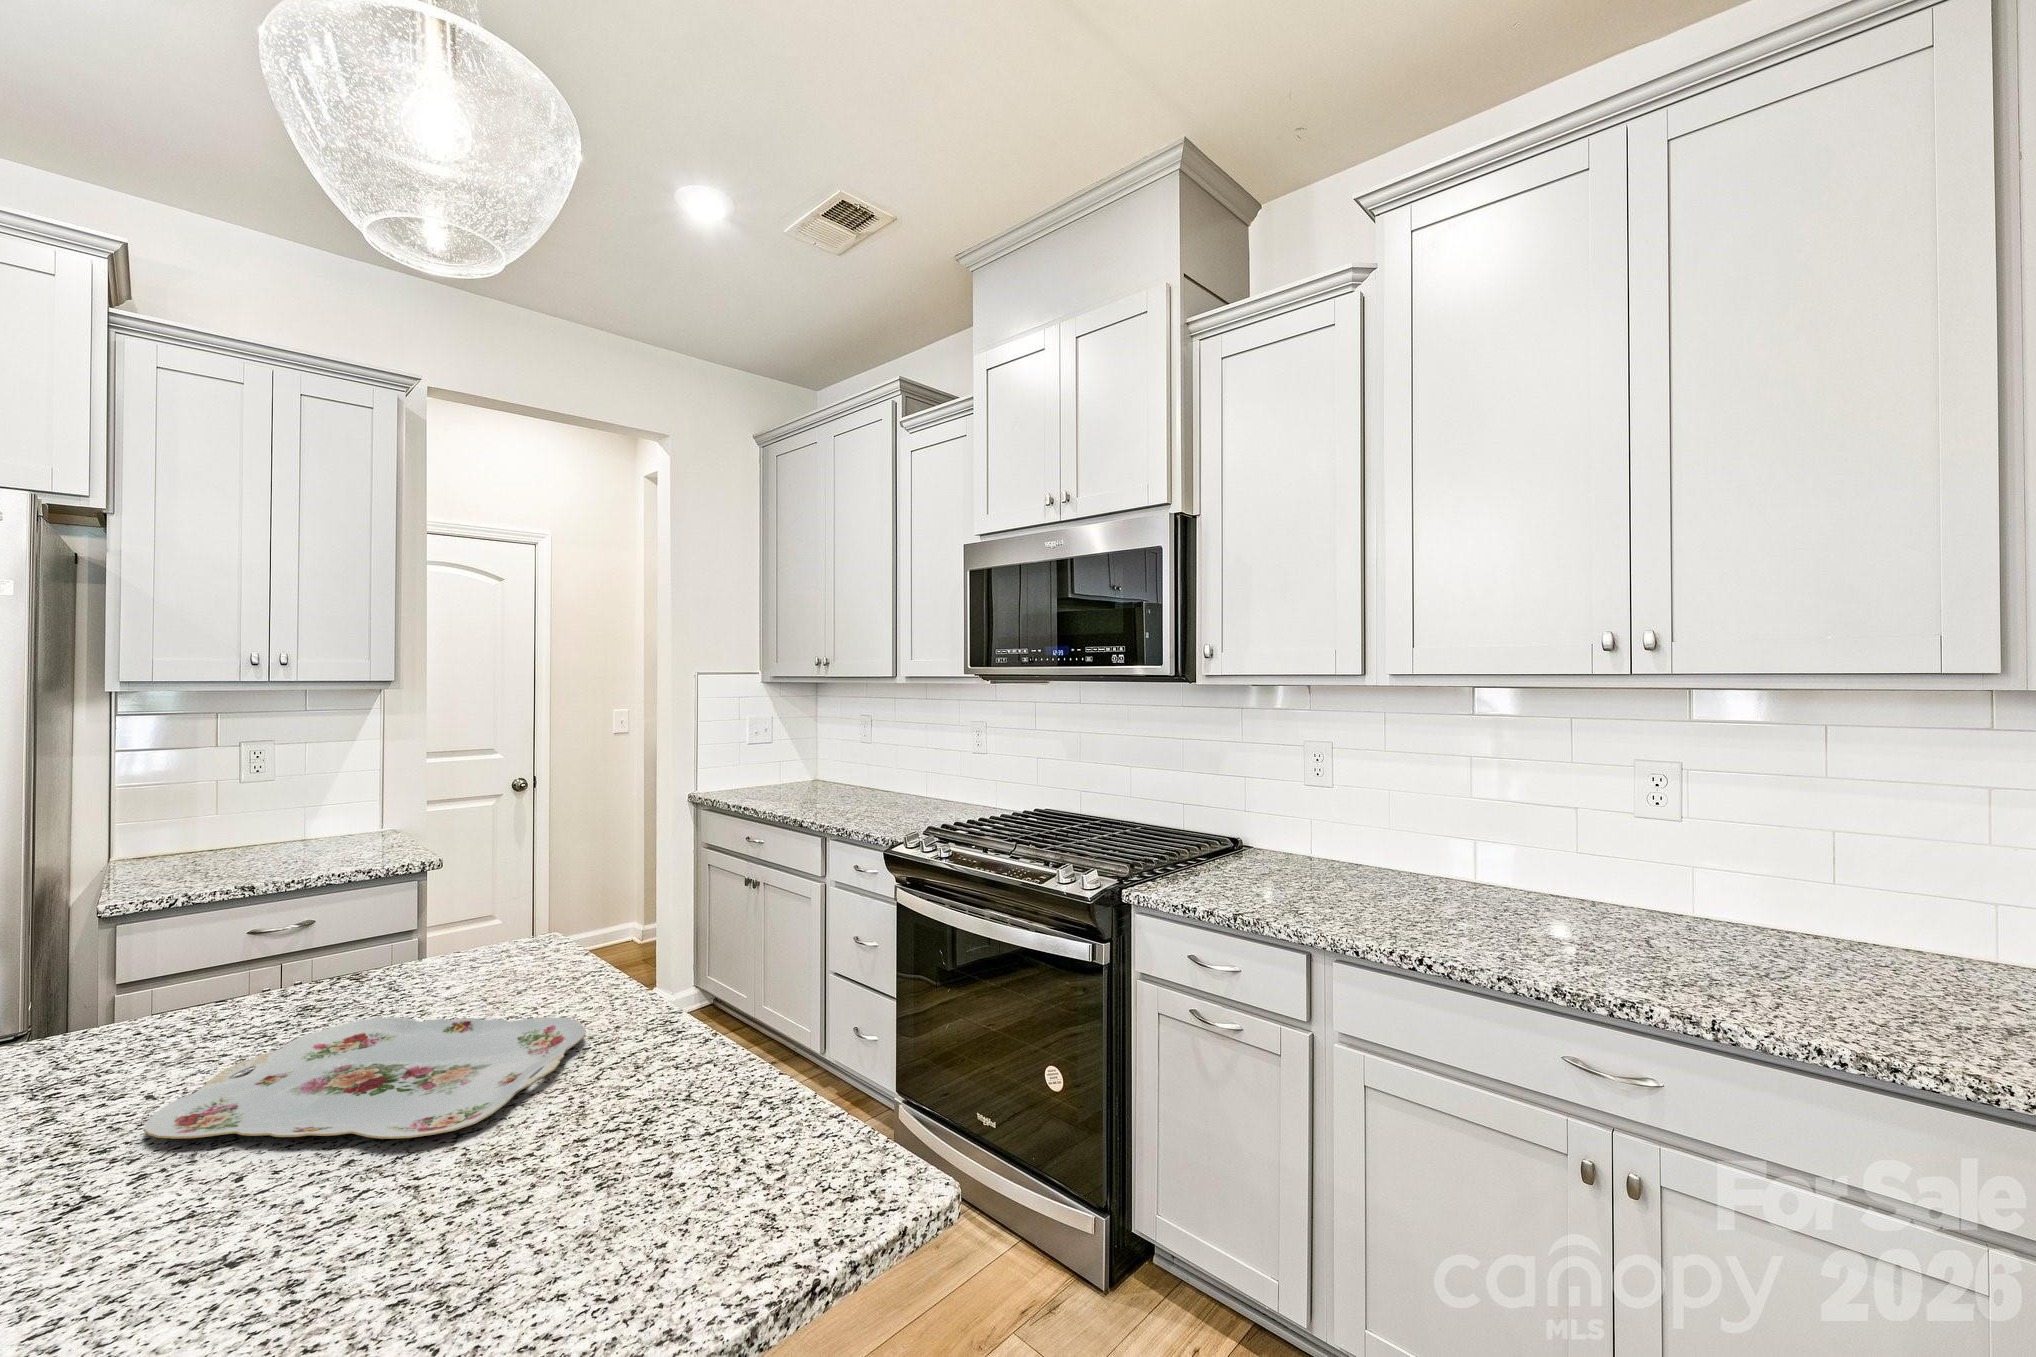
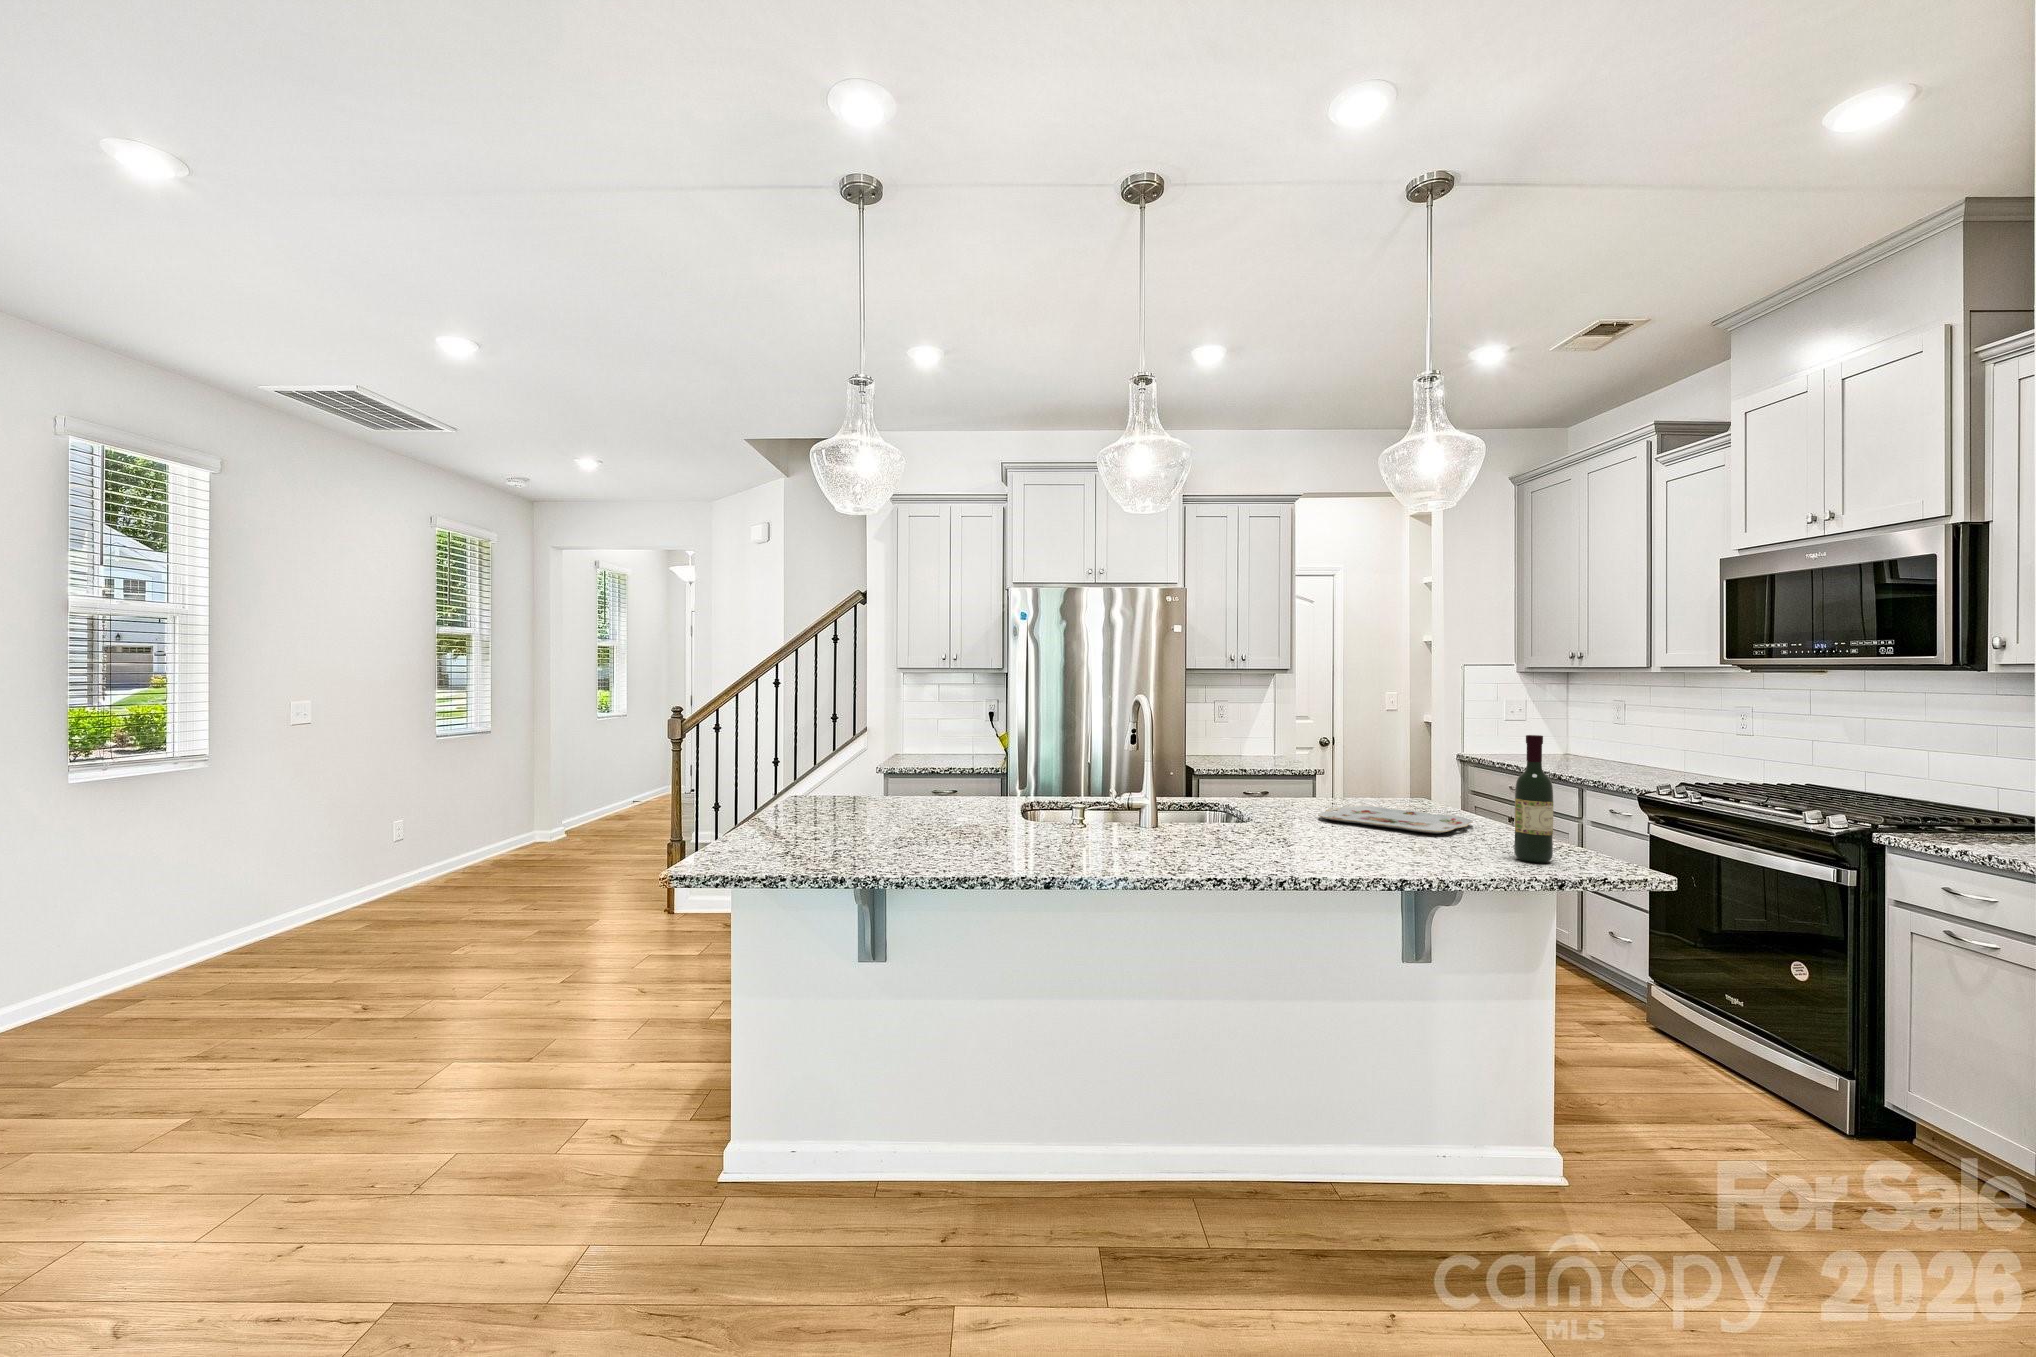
wine bottle: none [600,890,692,1242] -> present [1514,735,1553,863]

